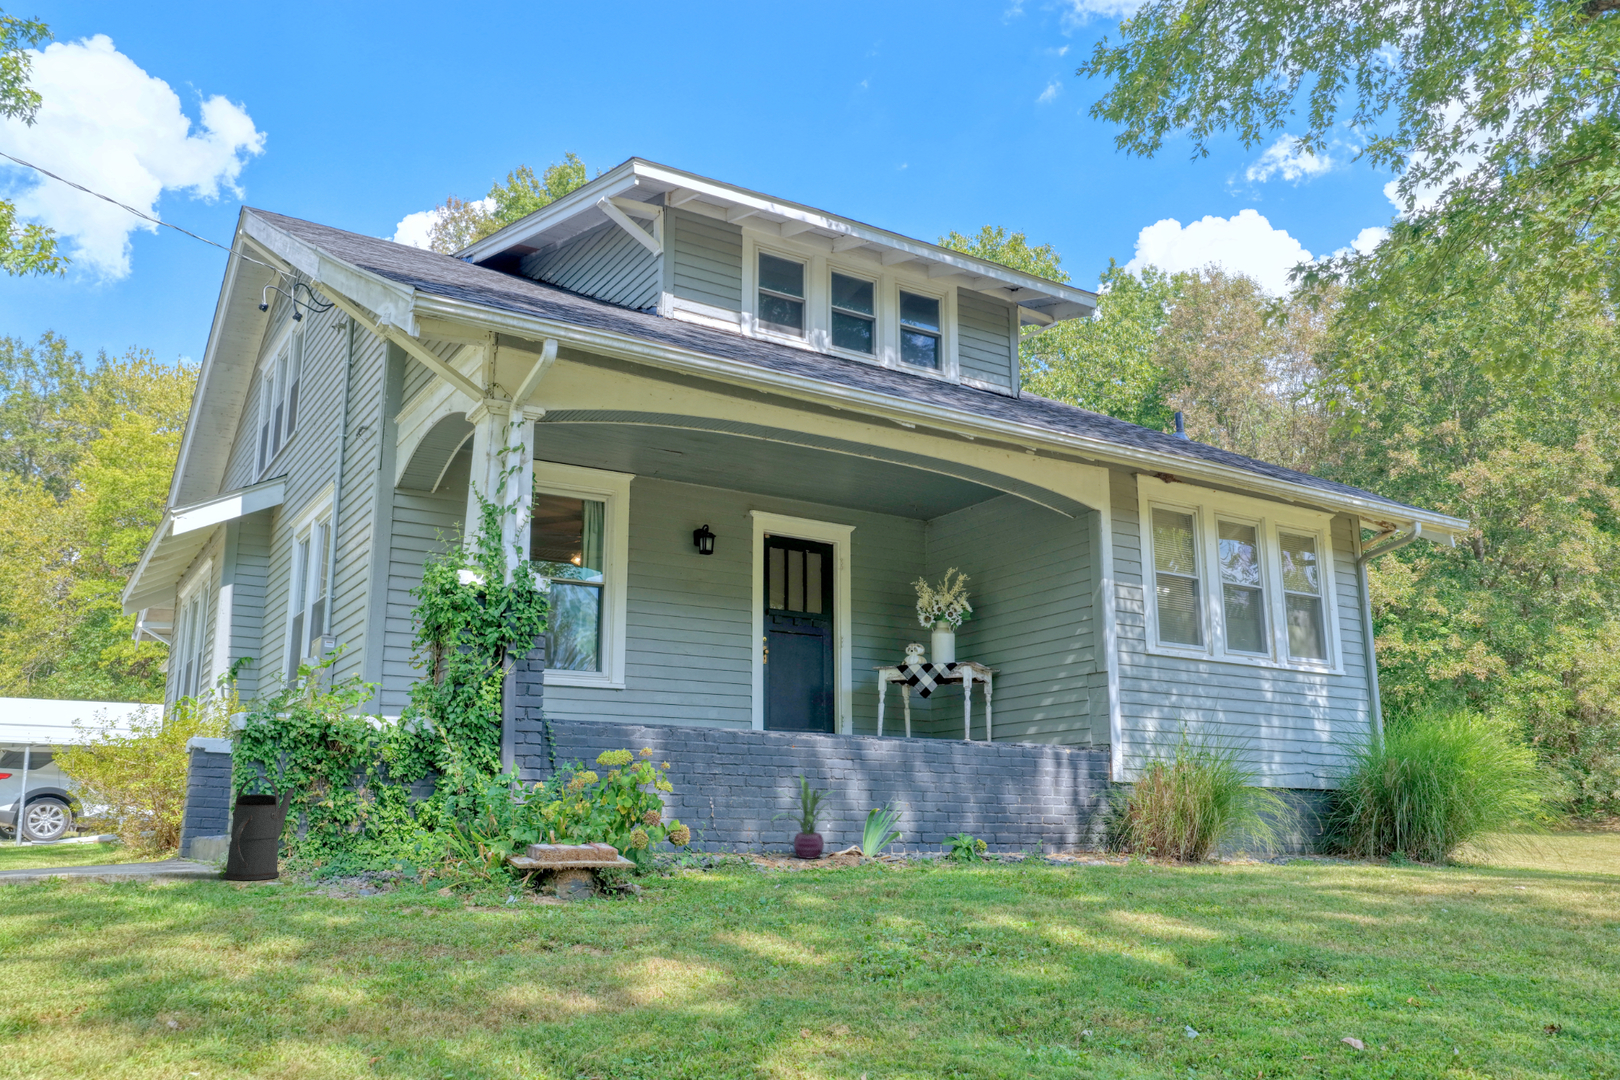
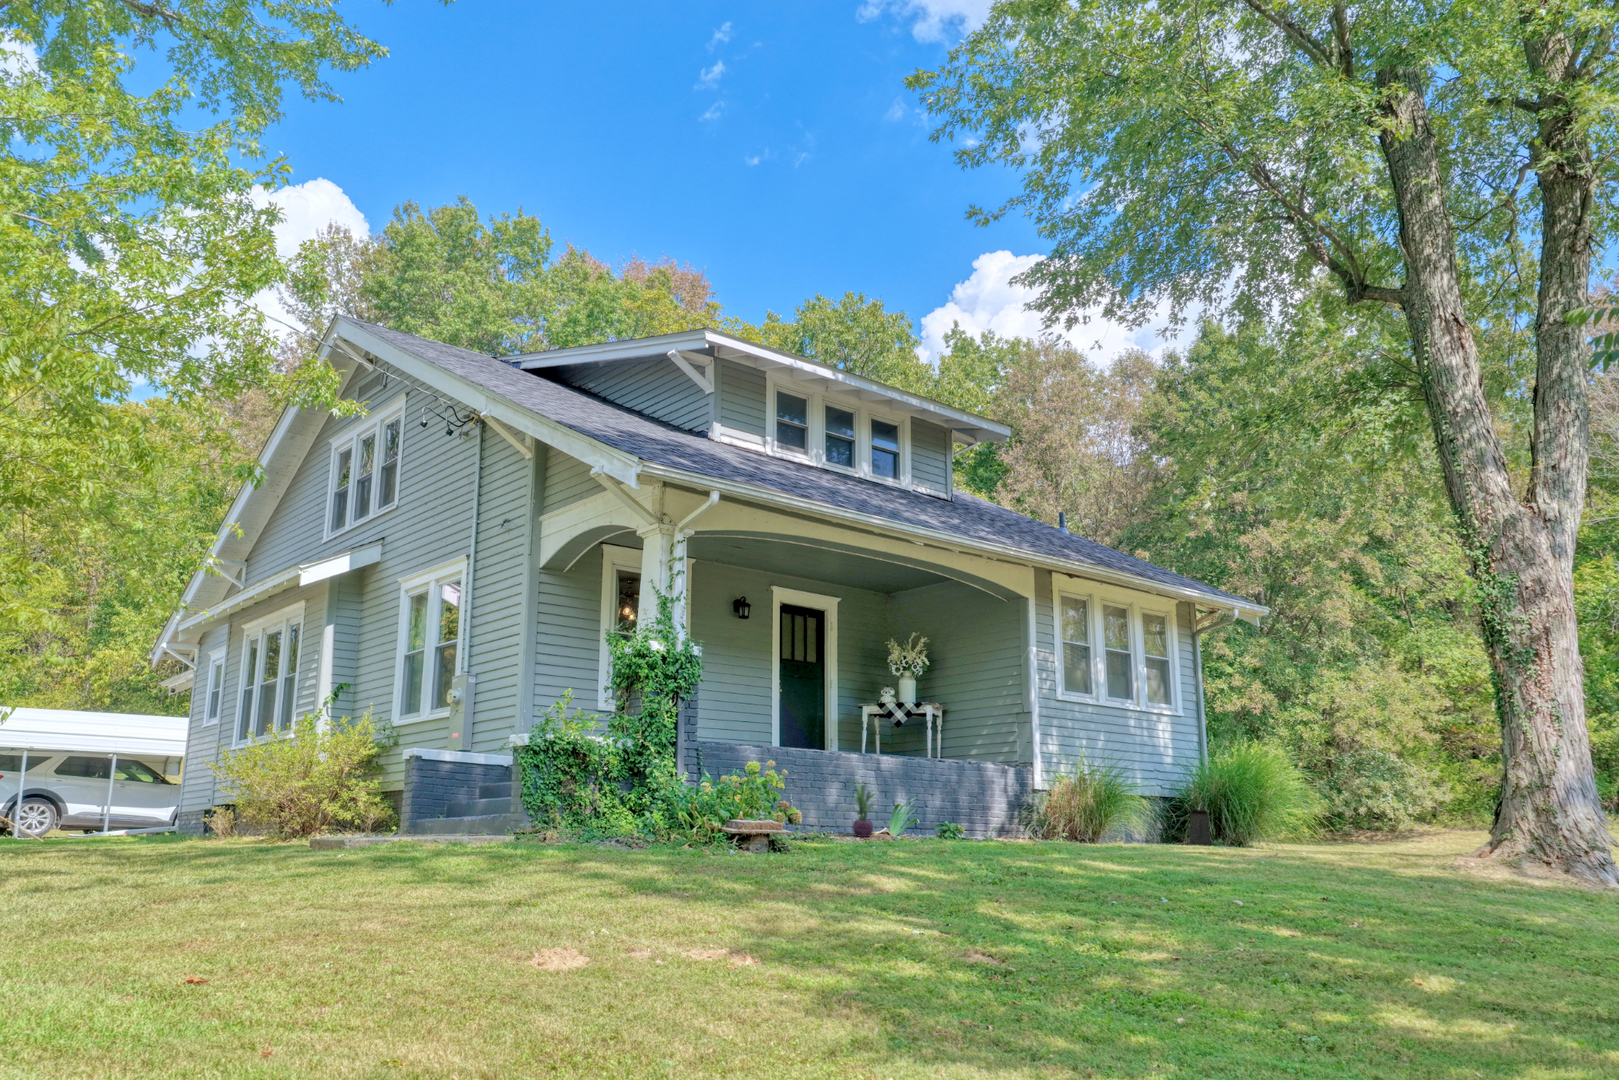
watering can: present [224,776,294,880] -> present [1189,808,1211,845]

